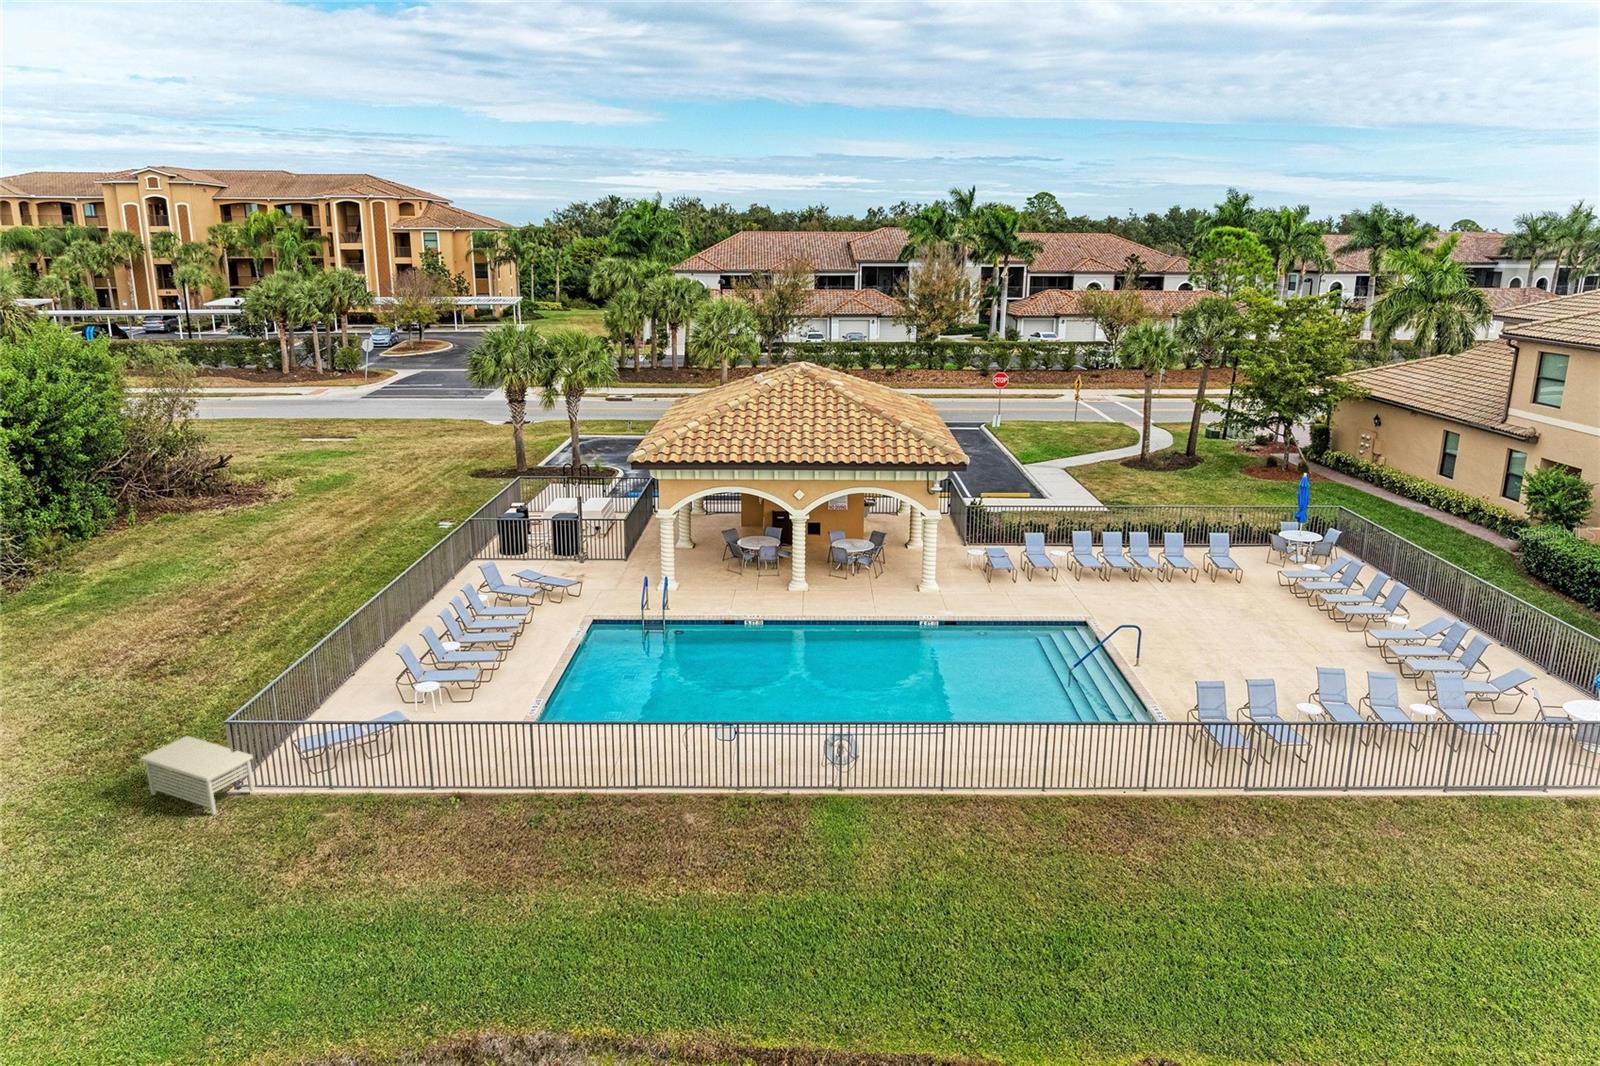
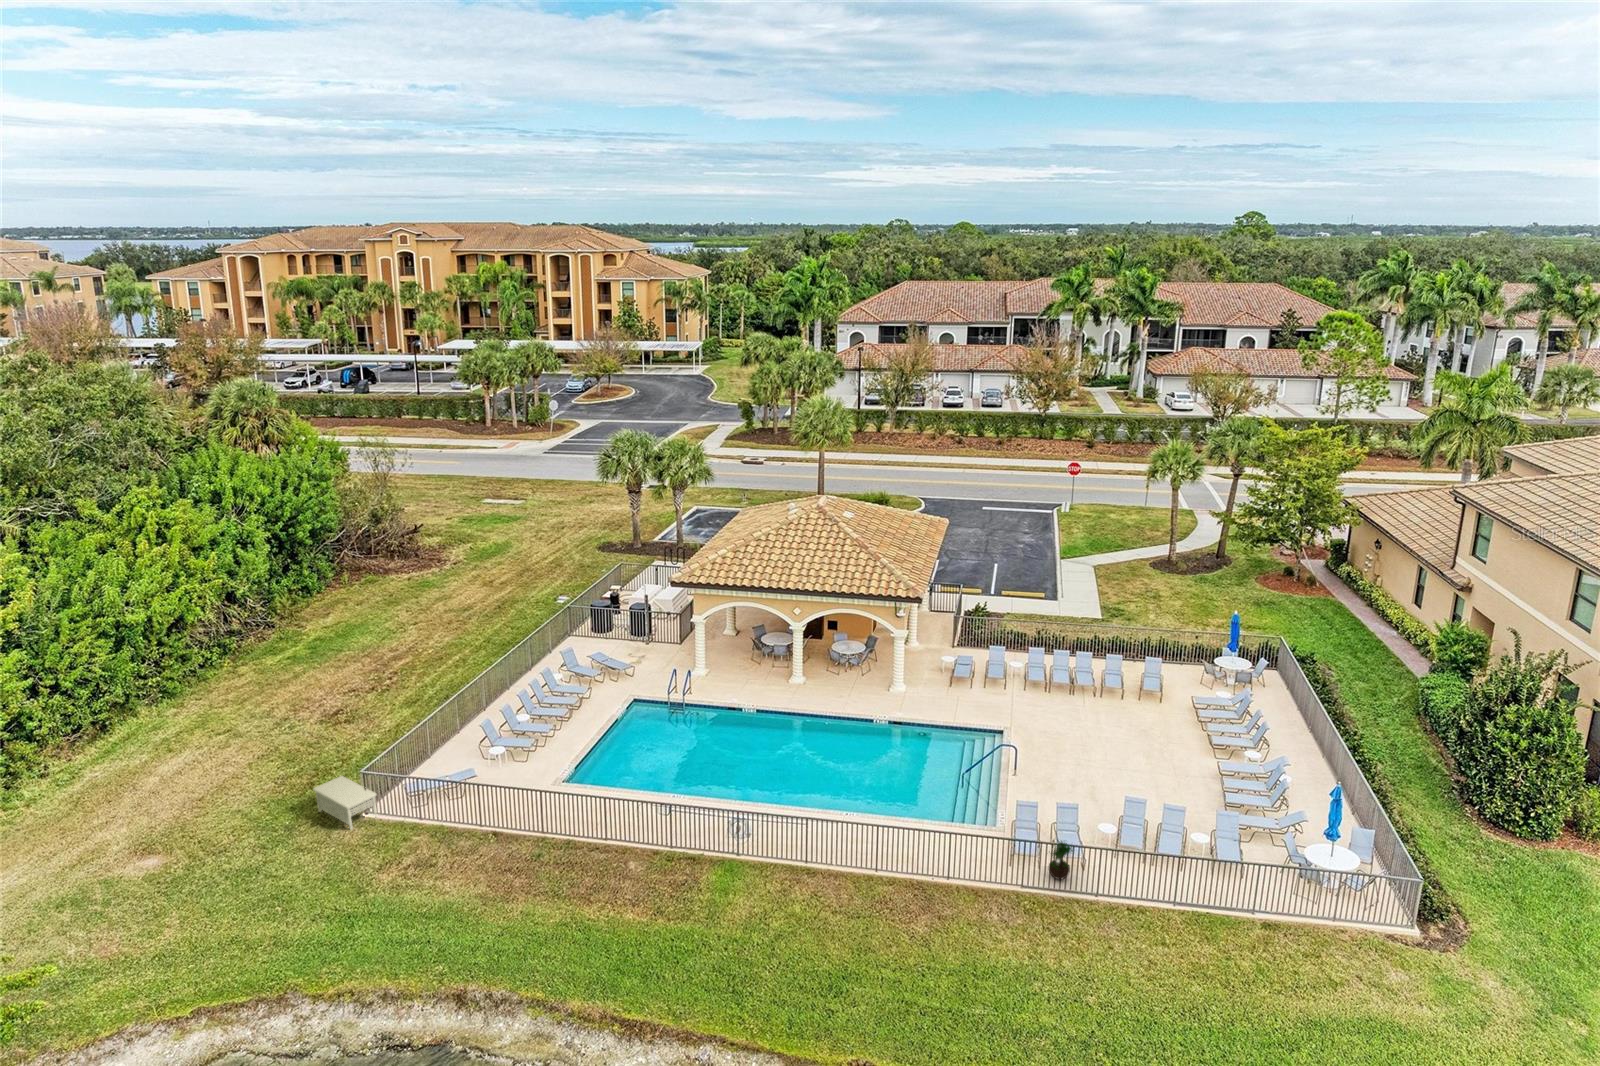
potted tree: none [1263,719,1310,776] -> present [1049,841,1074,879]

